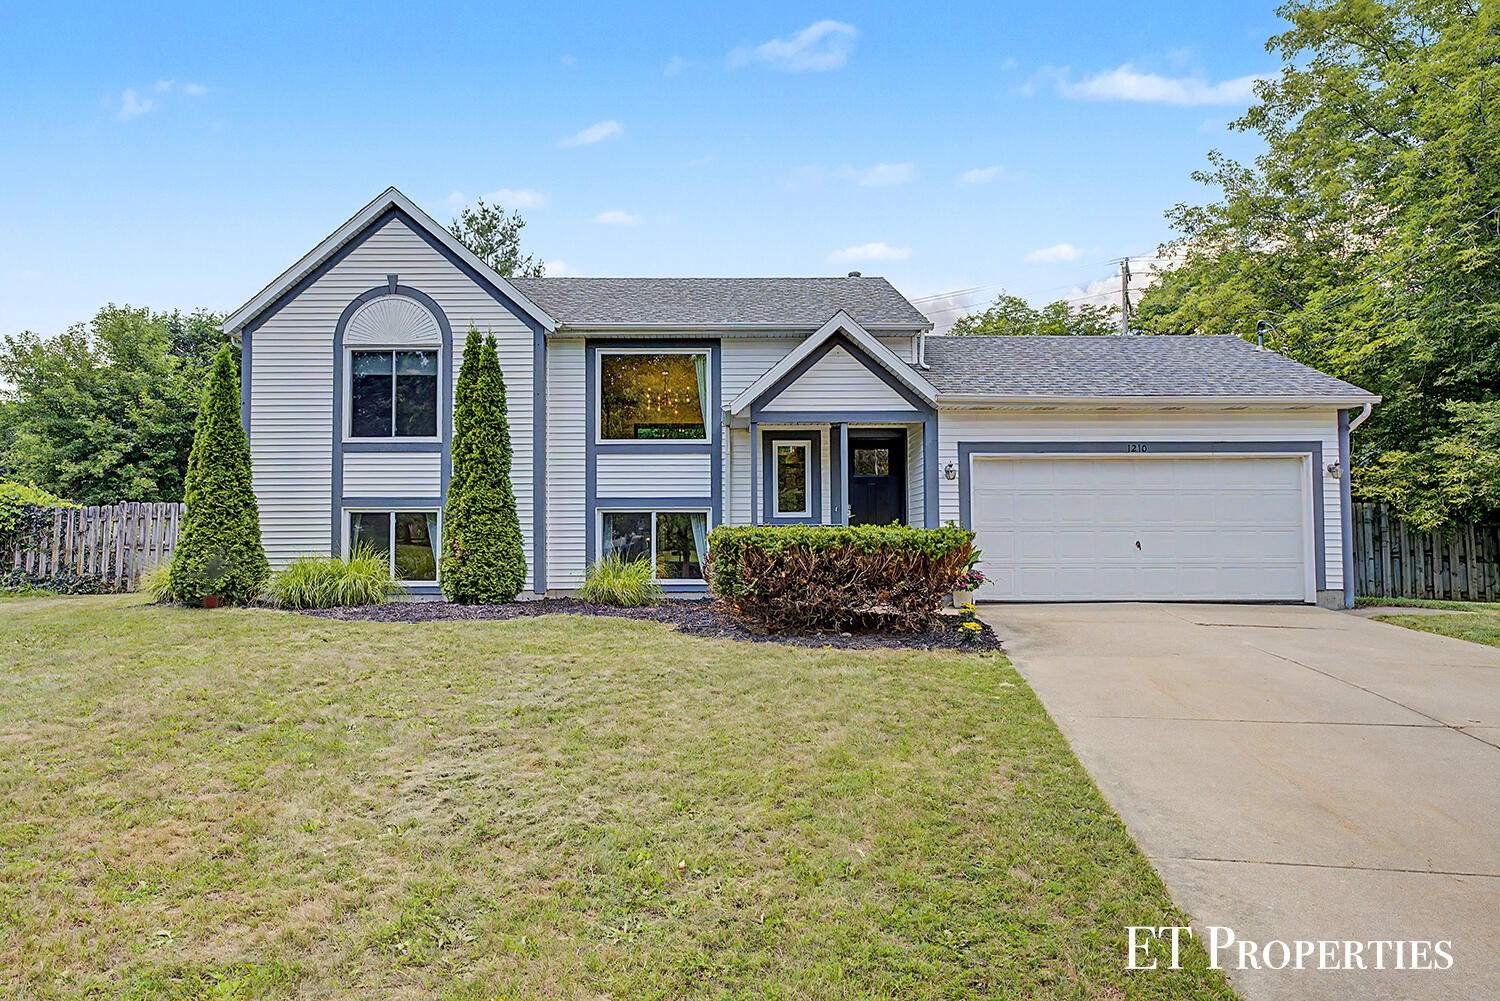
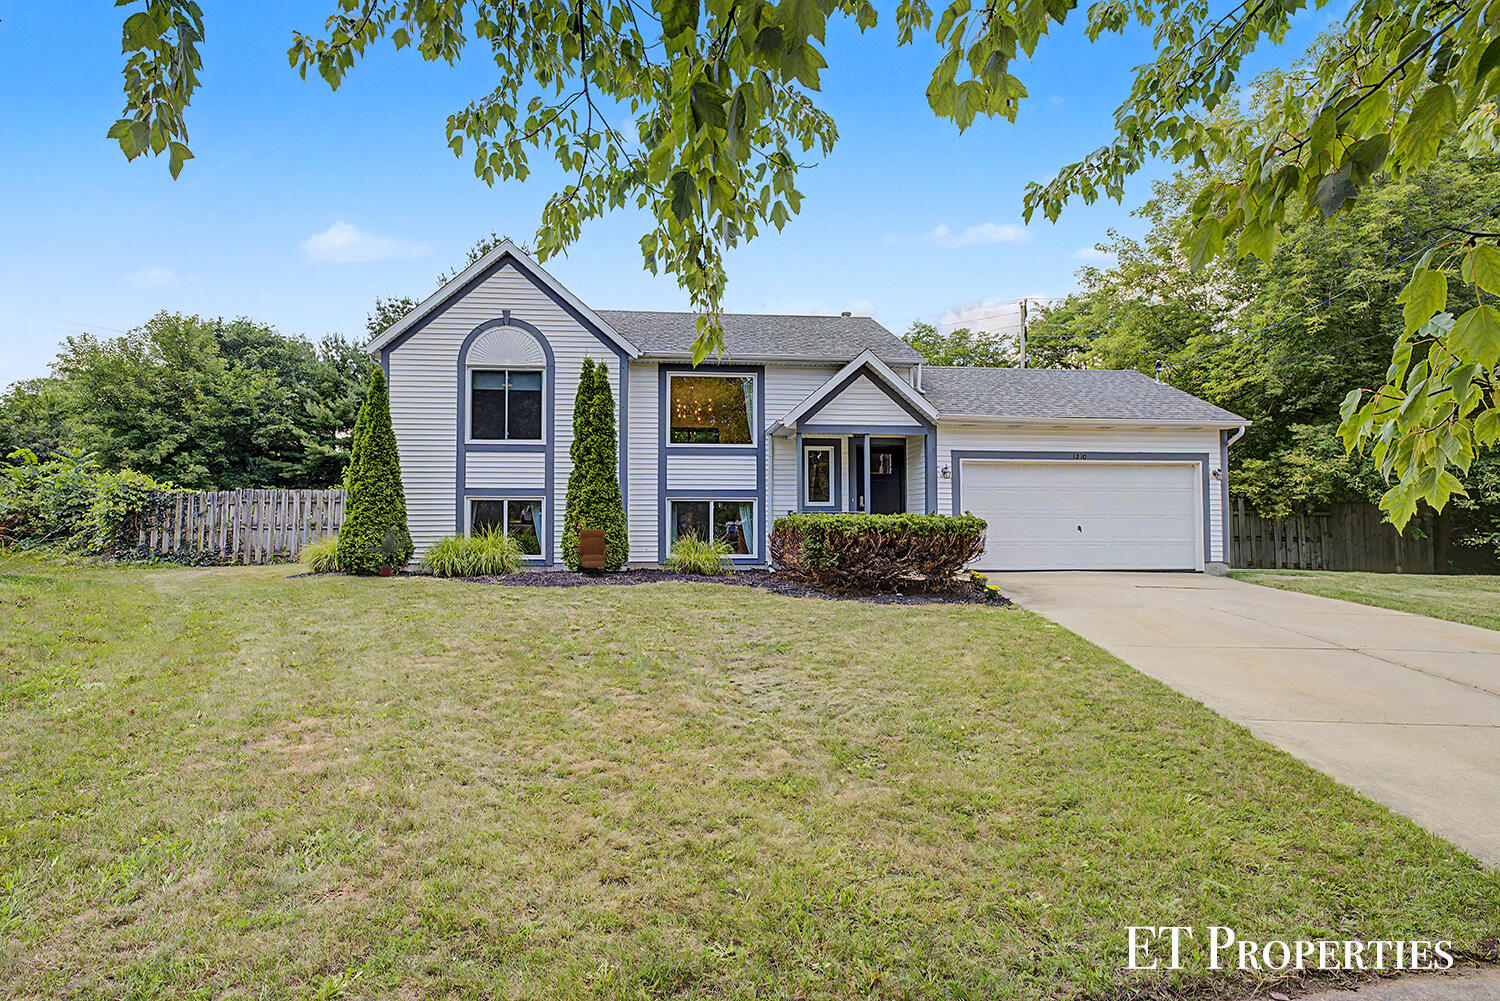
lounge chair: none [449,548,497,611] -> present [574,529,611,578]

